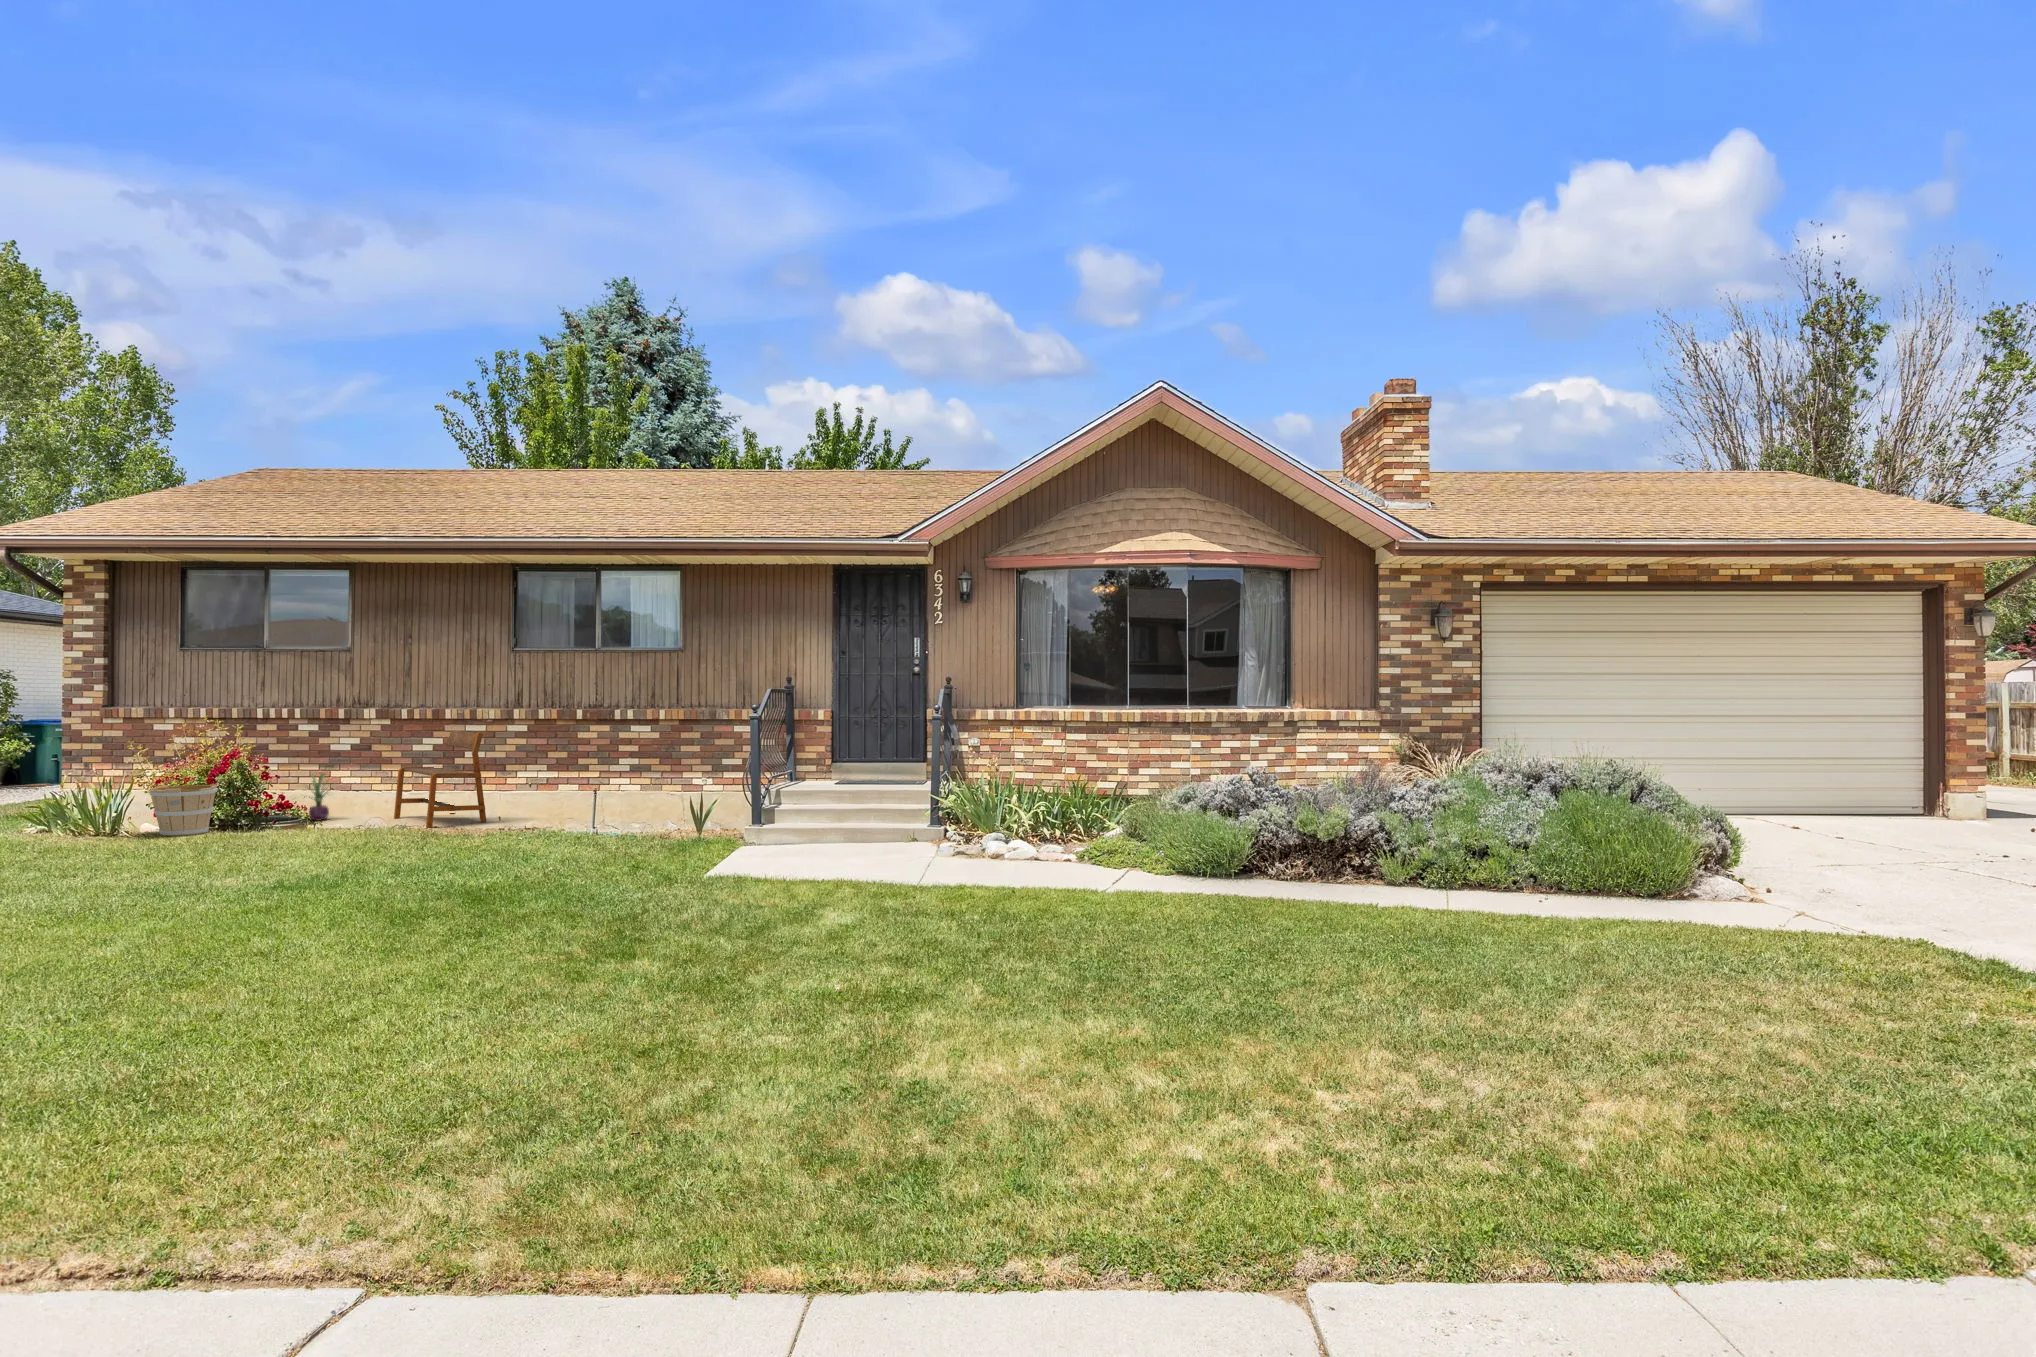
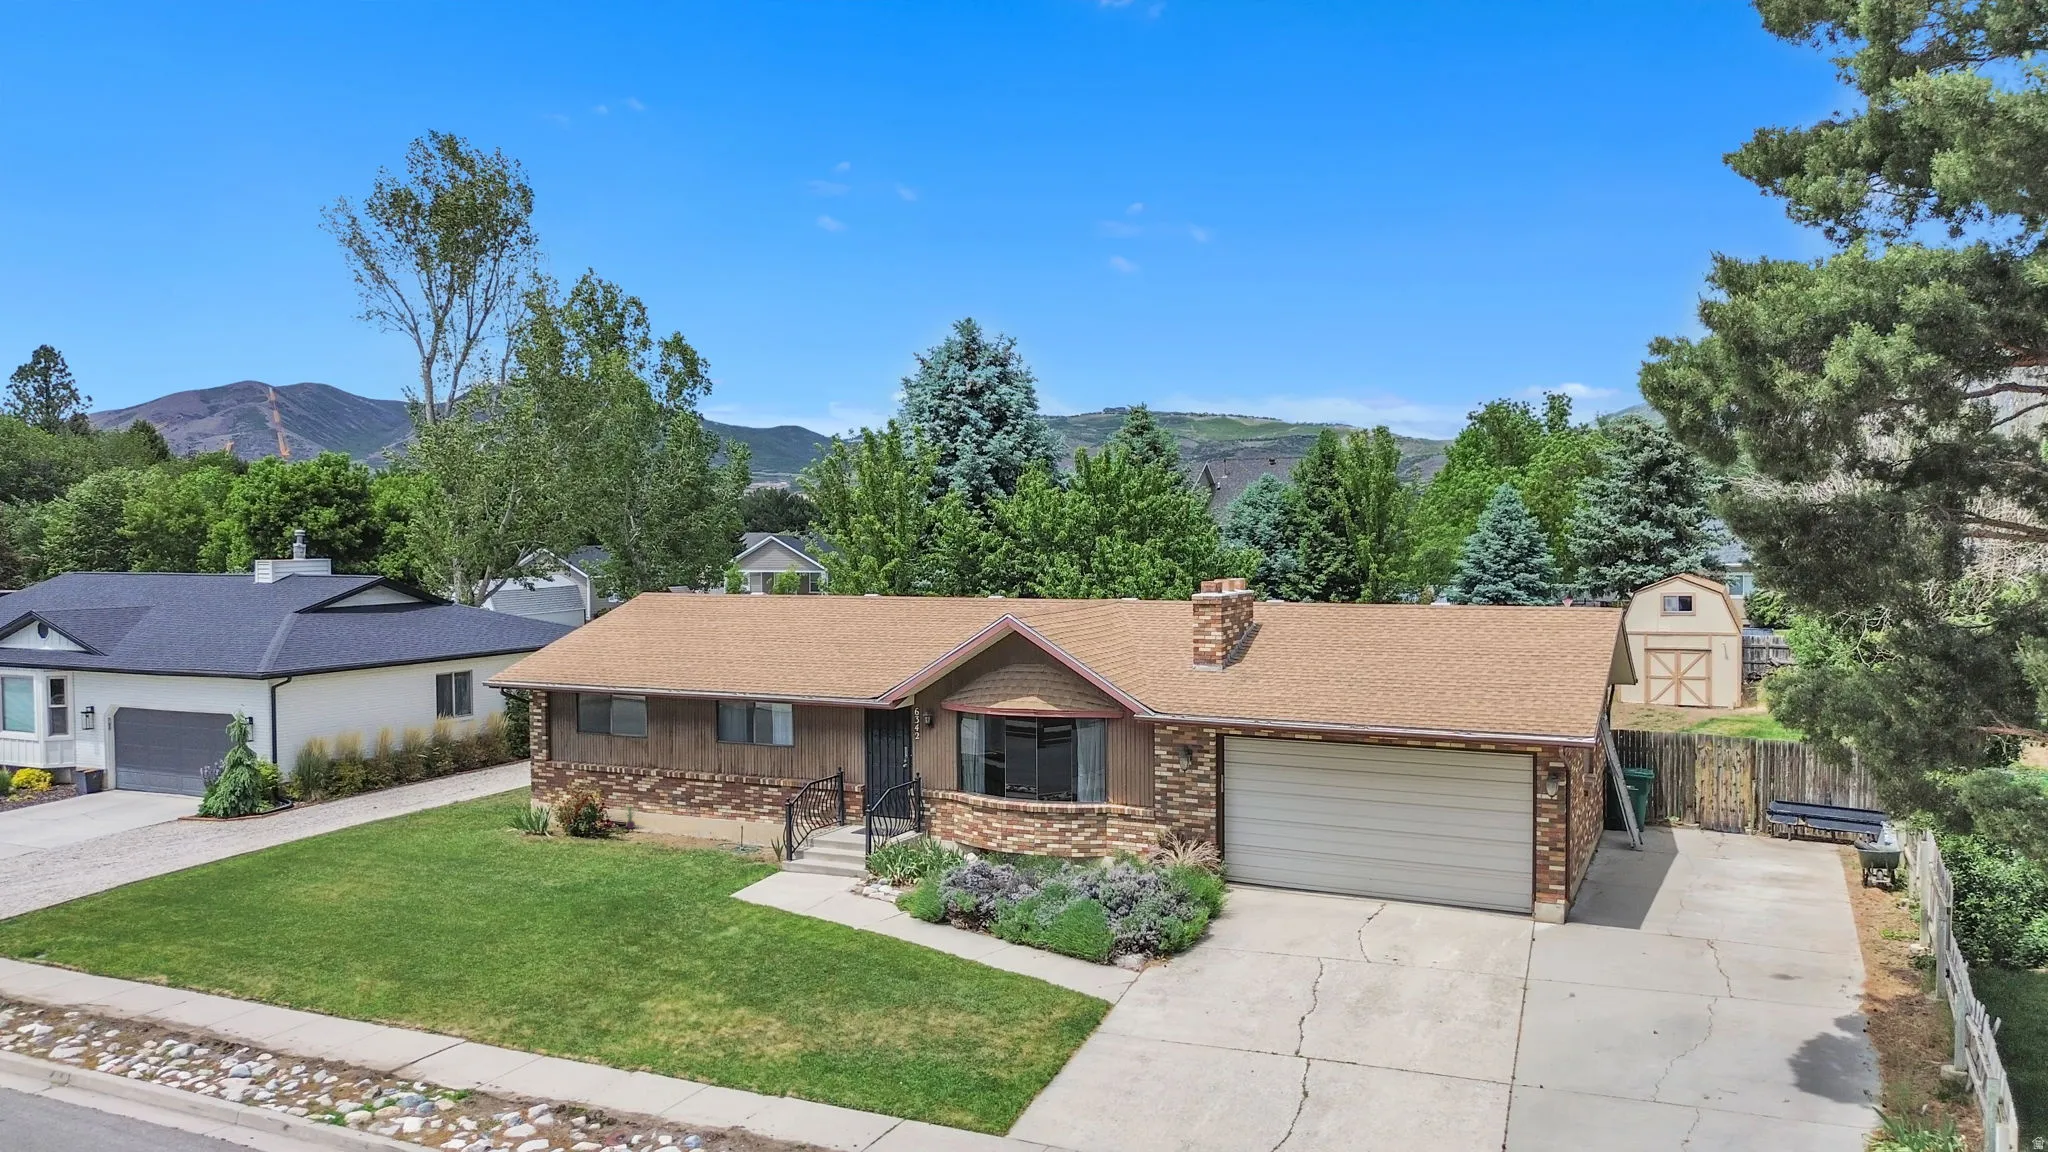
bench: present [394,730,486,828] -> none [663,782,699,841]
wooden bucket: present [150,784,218,836] -> none [554,812,582,839]

